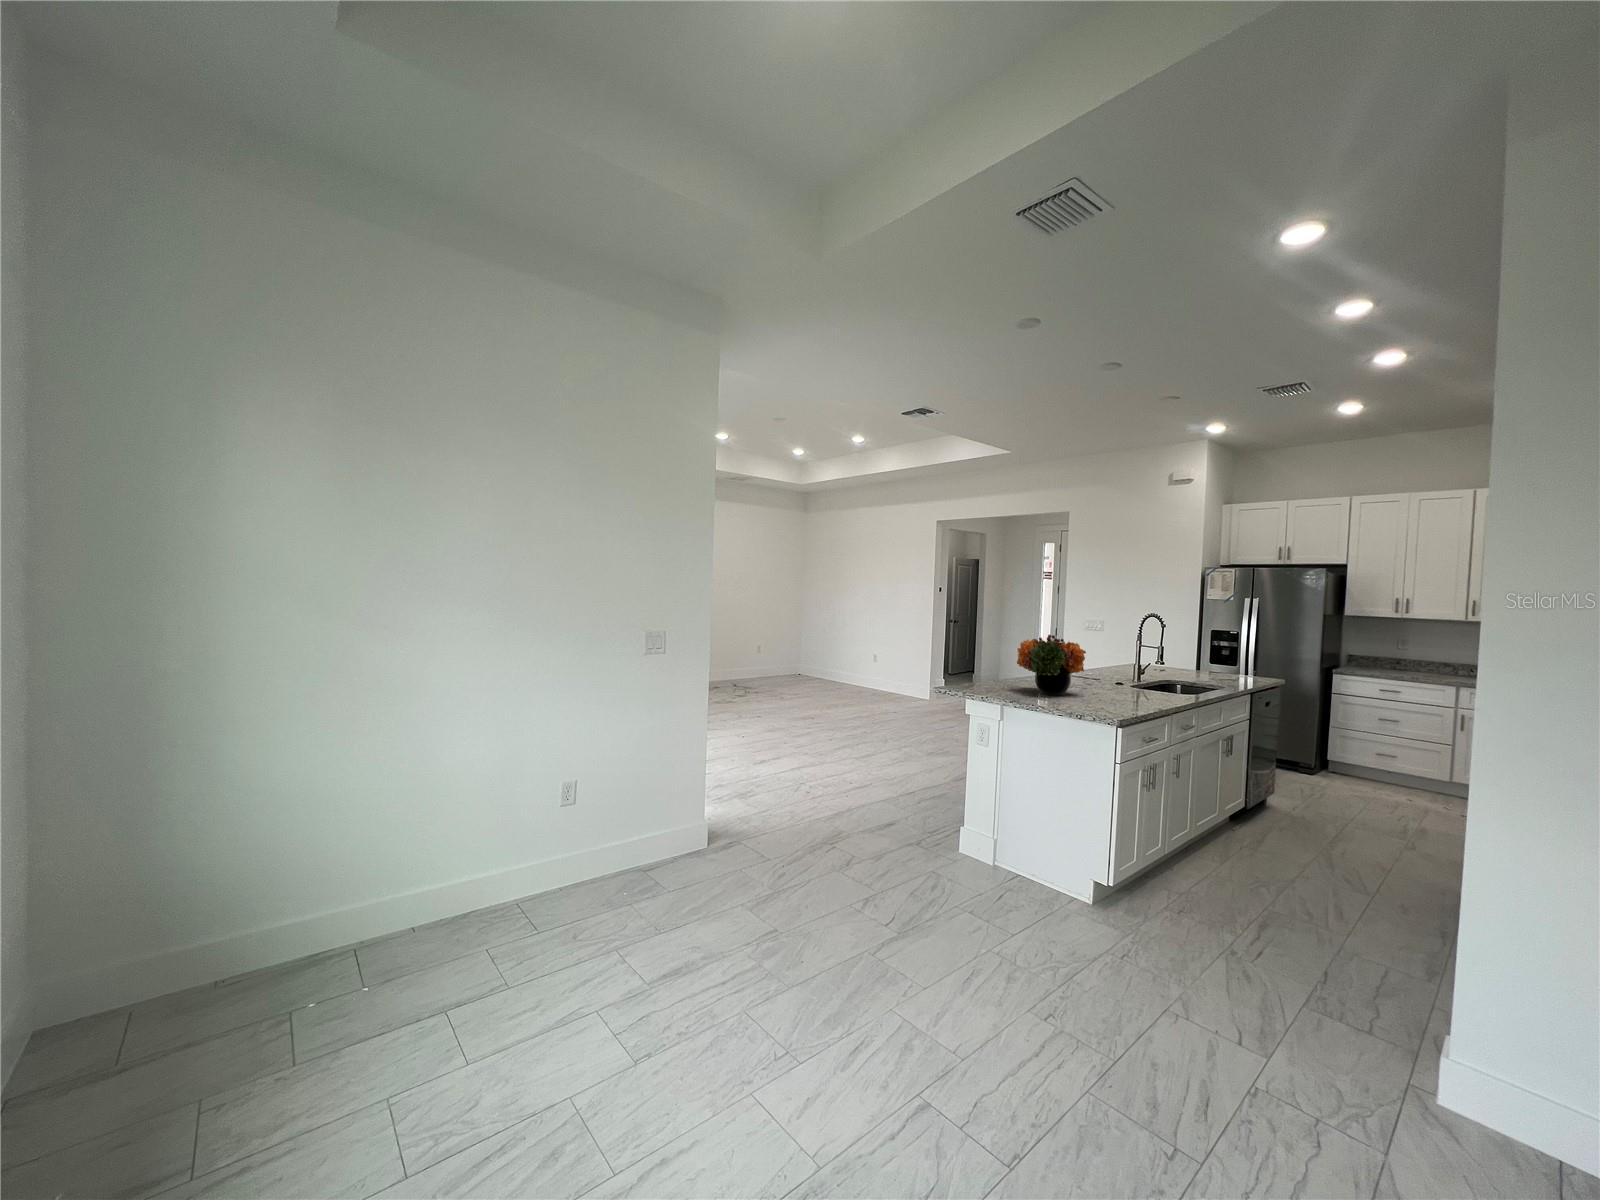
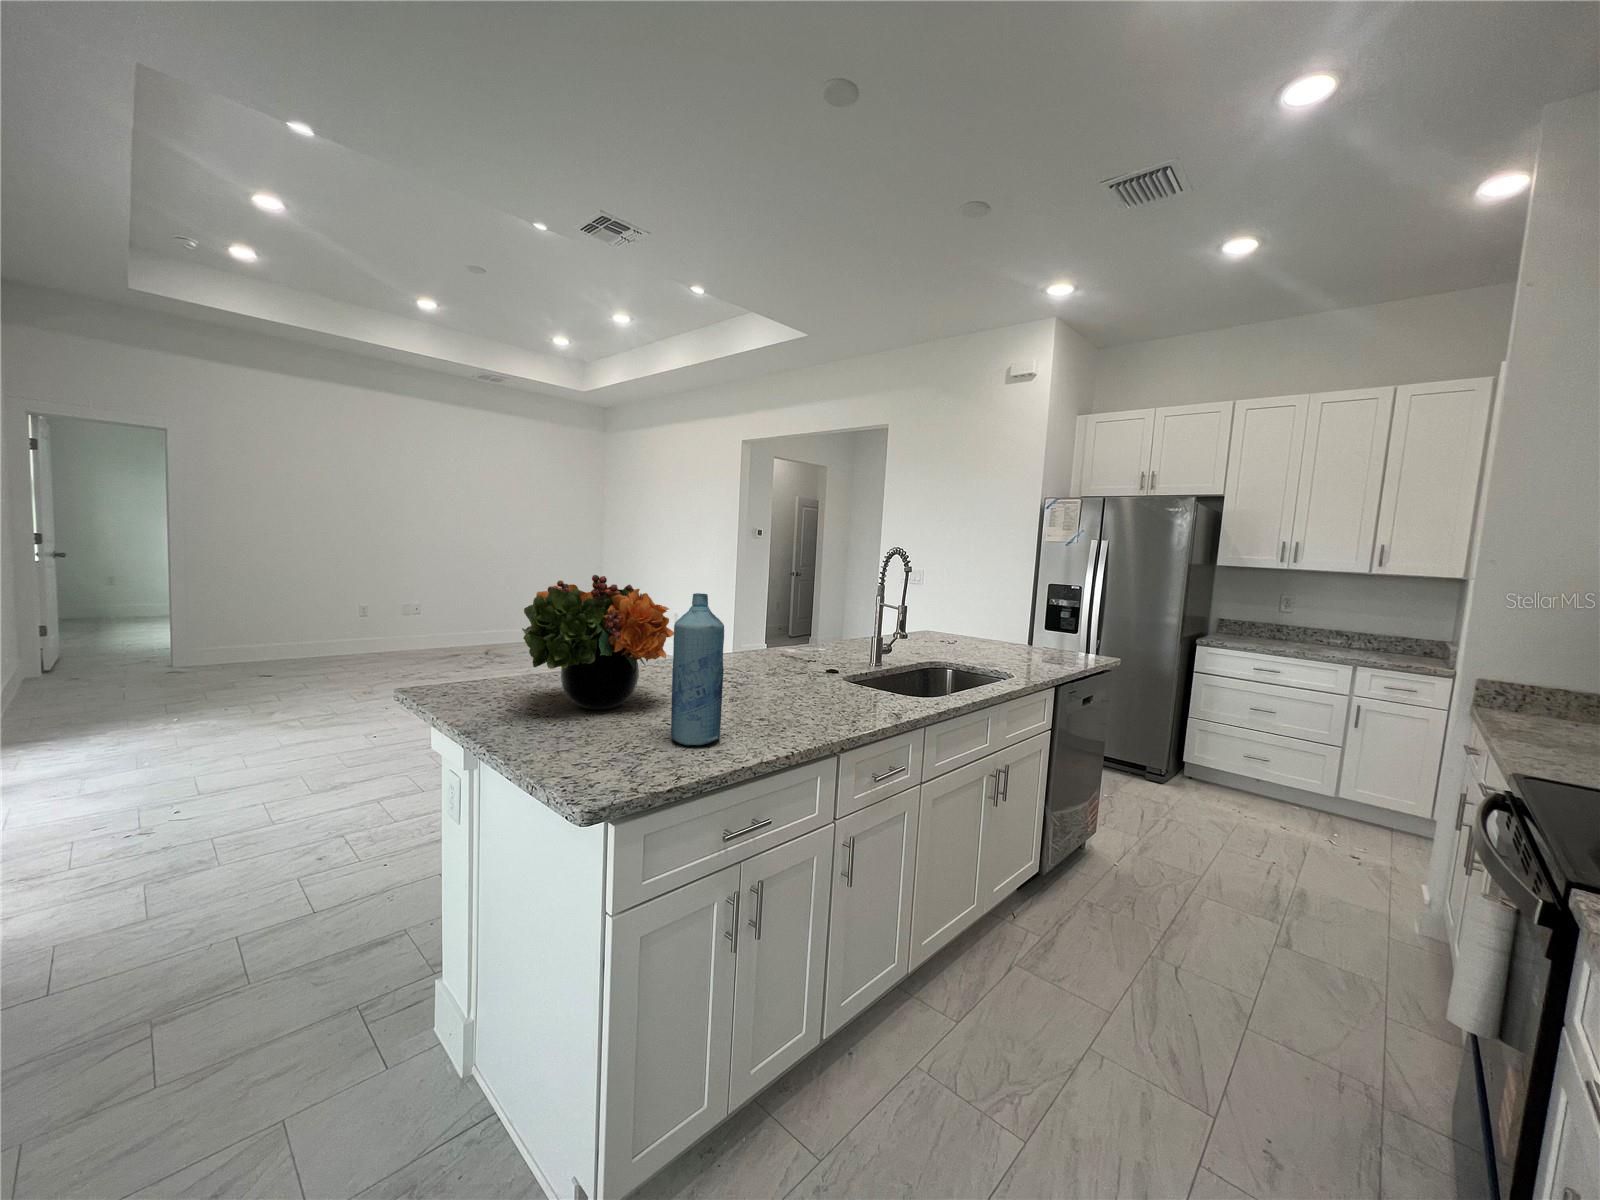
bottle: none [1110,643,1135,706] -> present [671,593,724,745]

